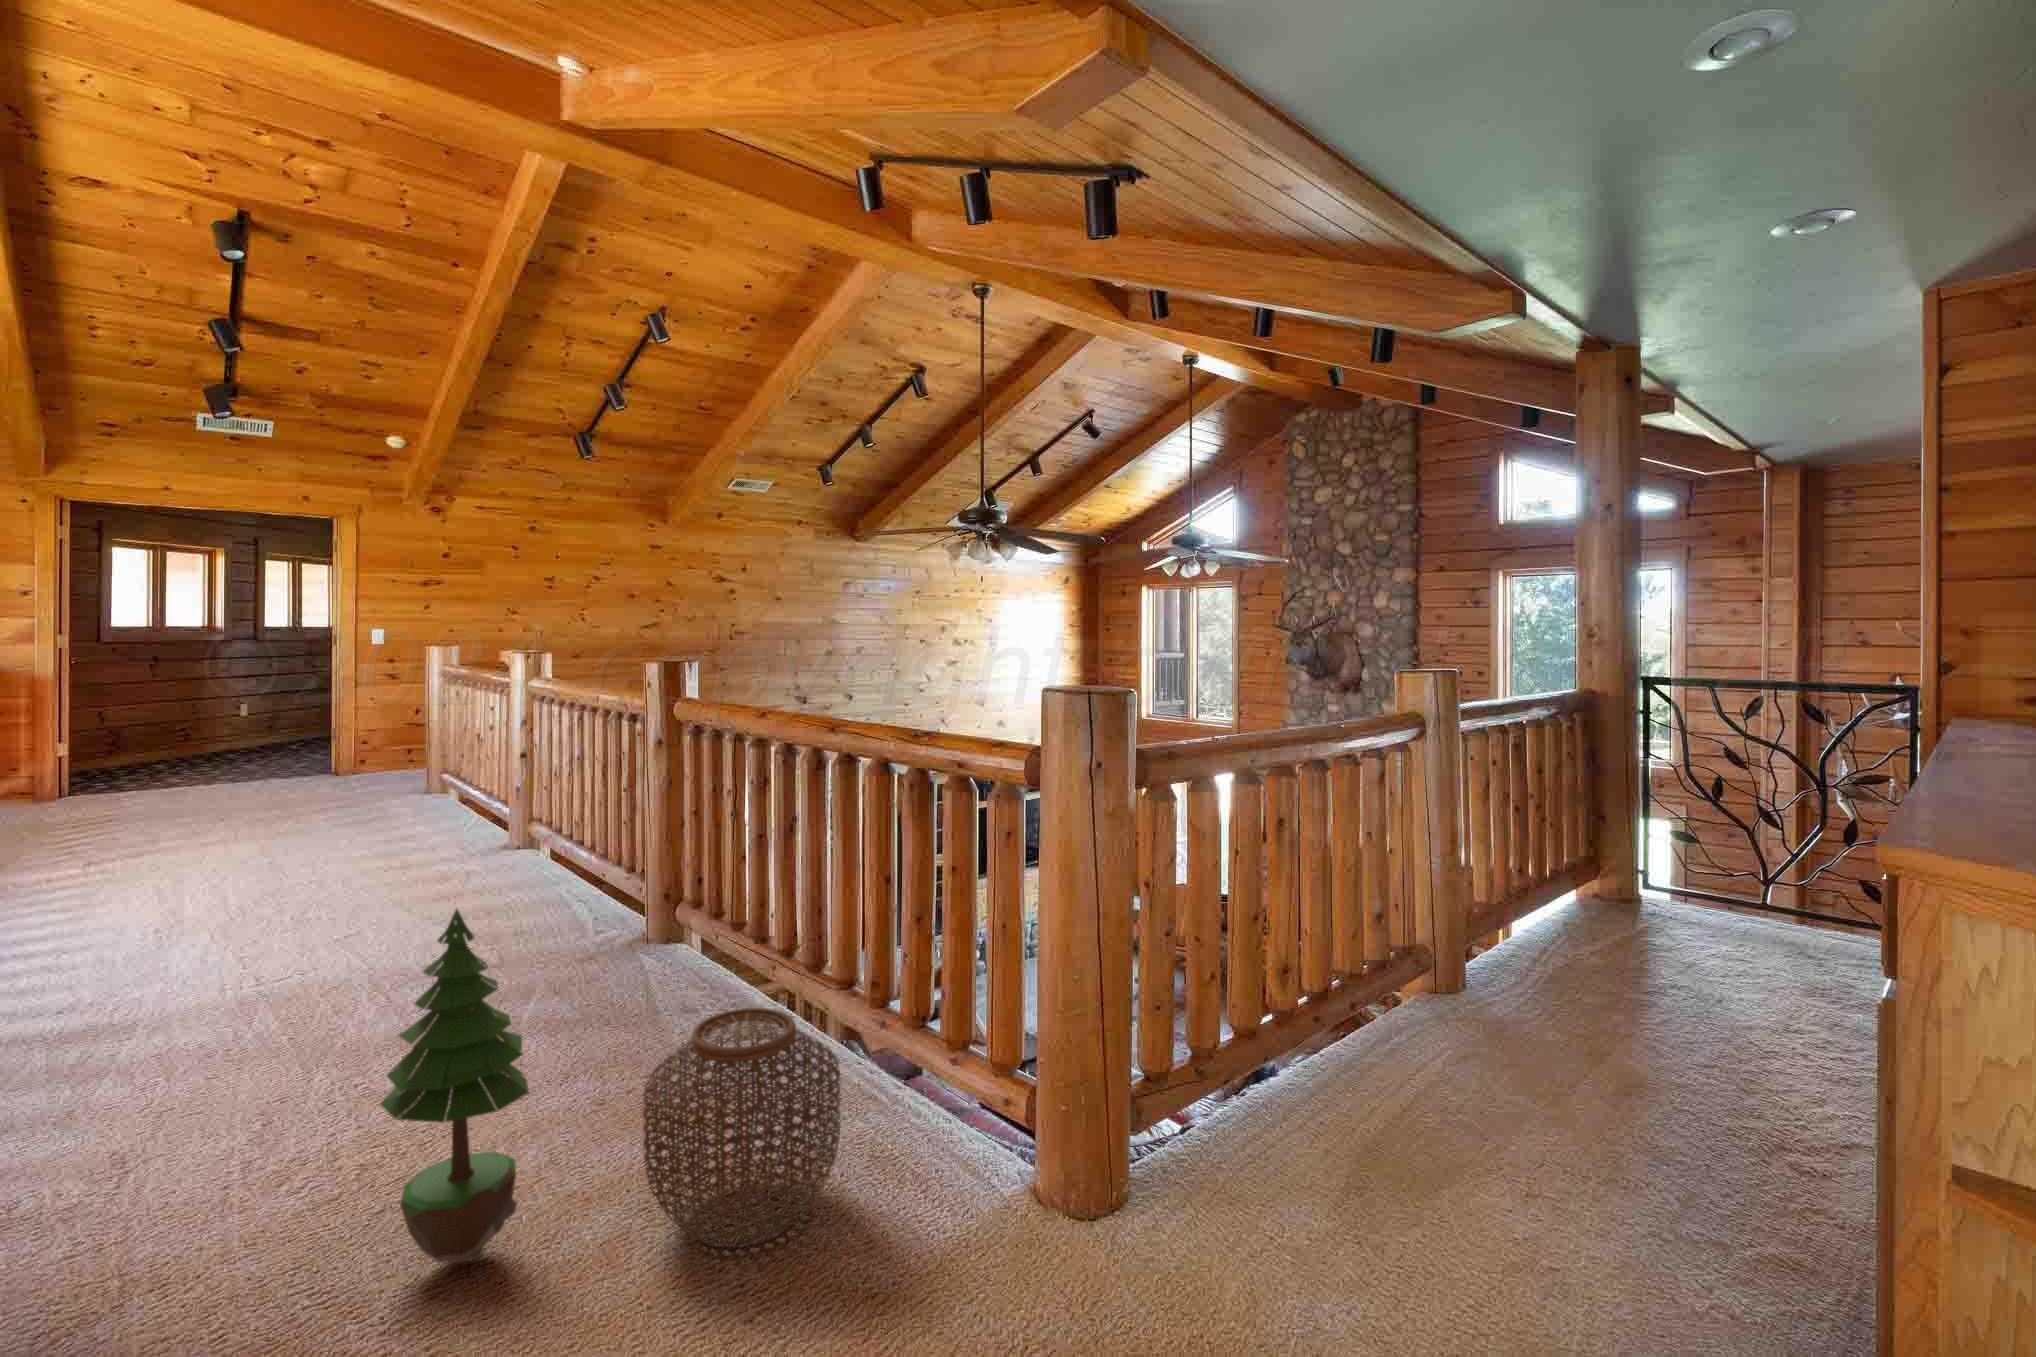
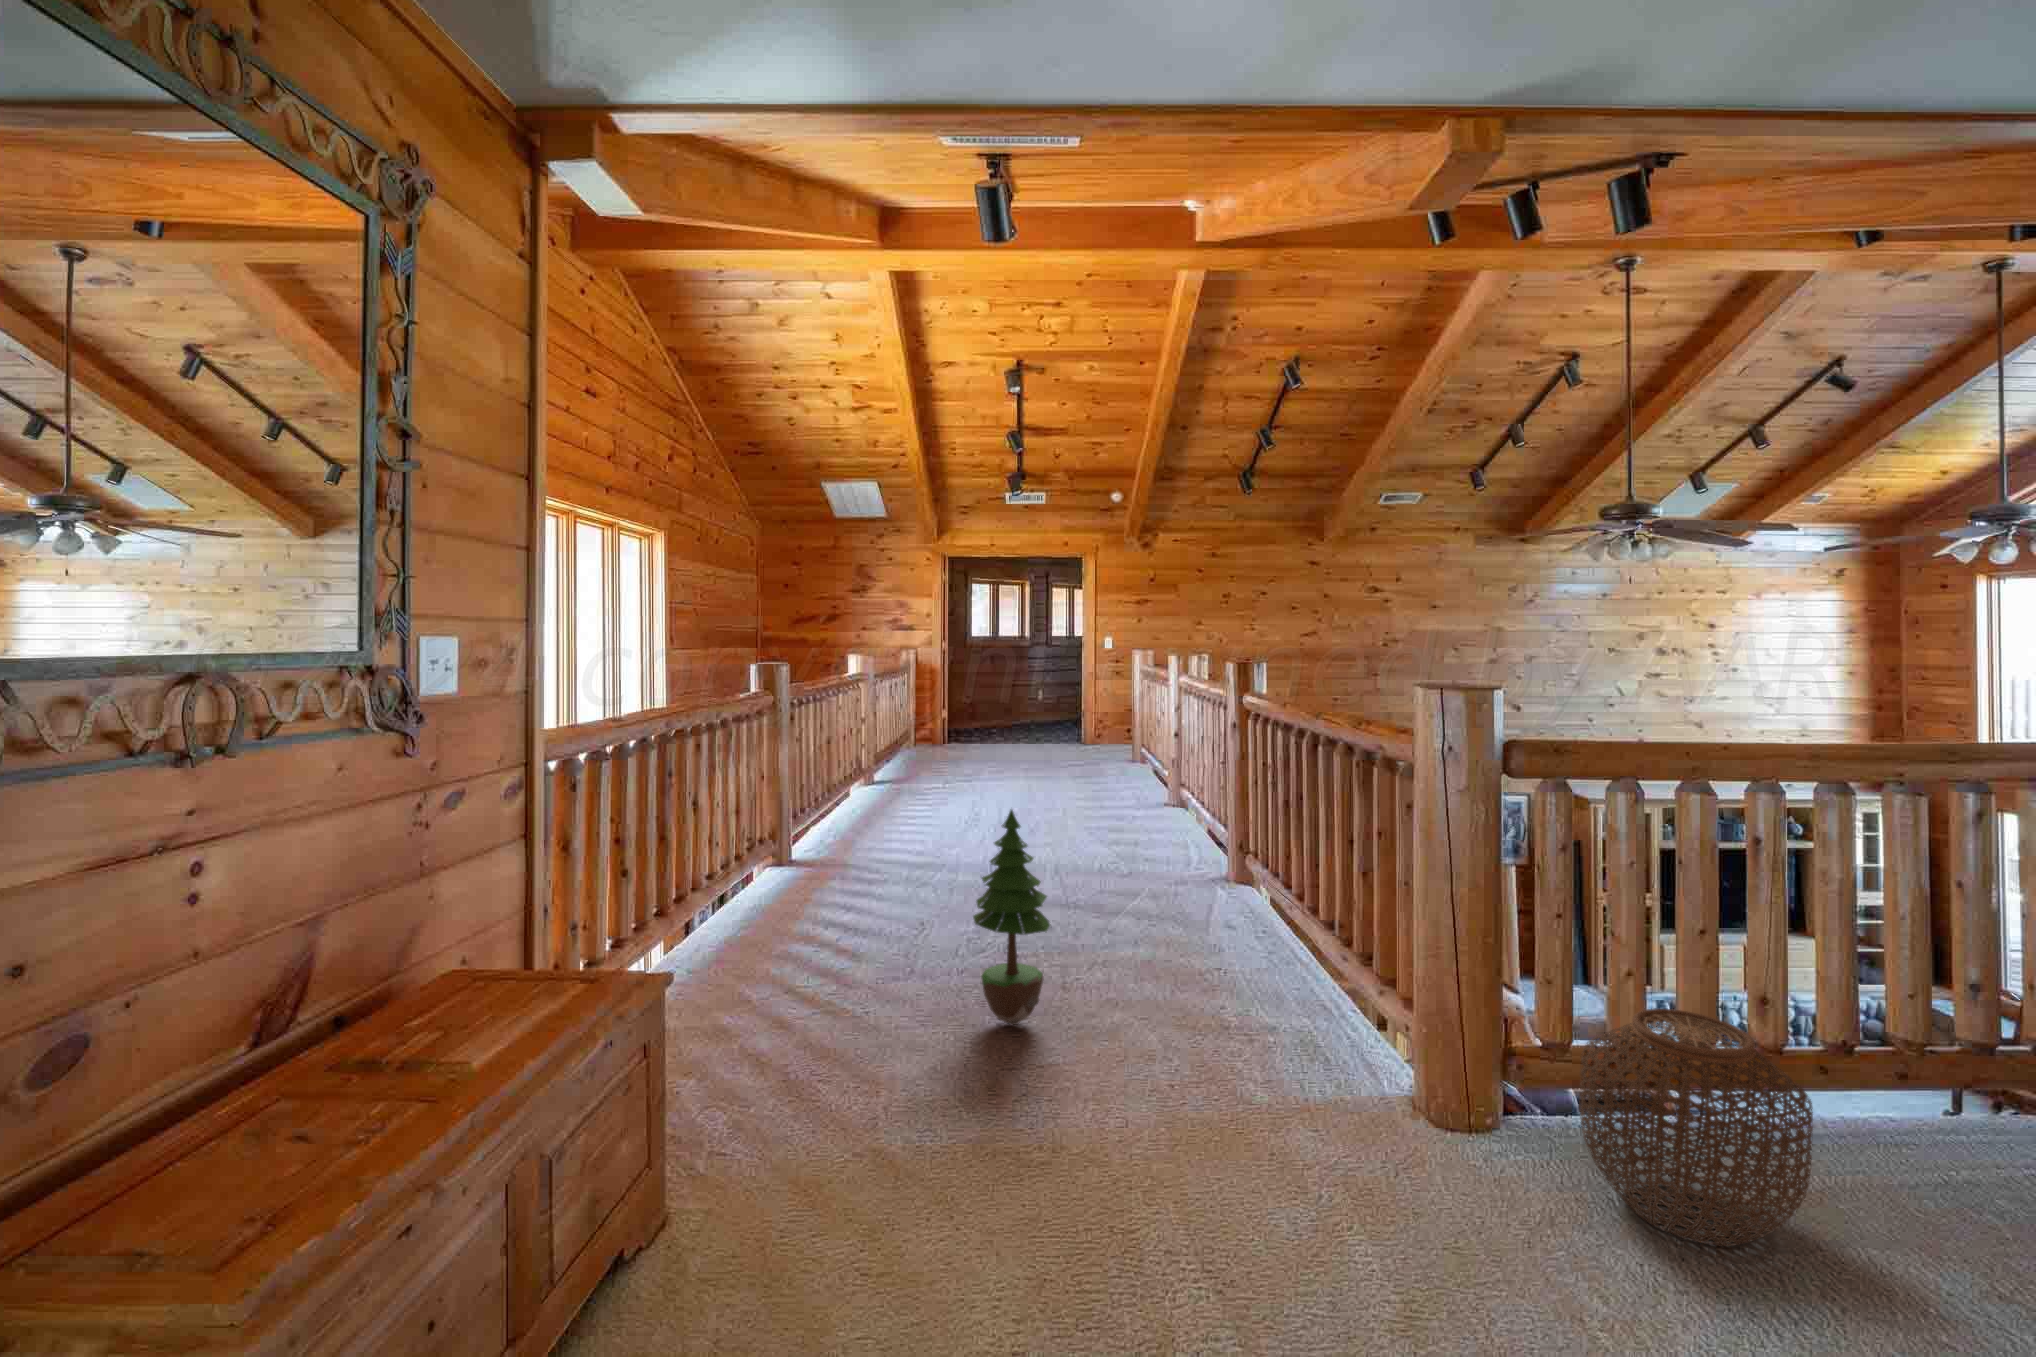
woven basket: present [643,1008,841,1247] -> present [1580,1009,1813,1246]

